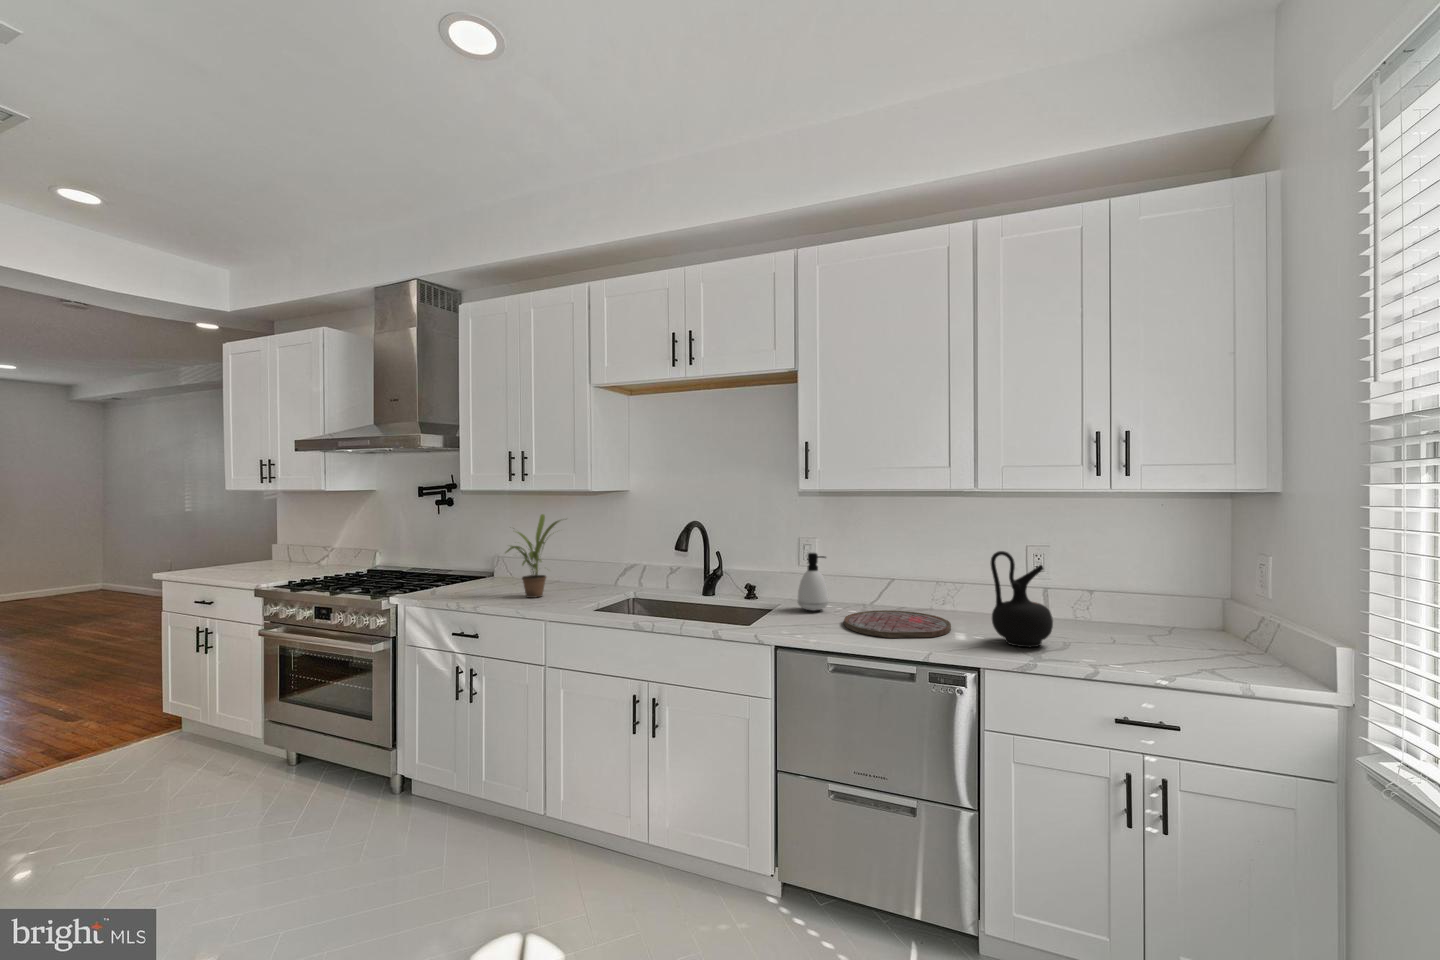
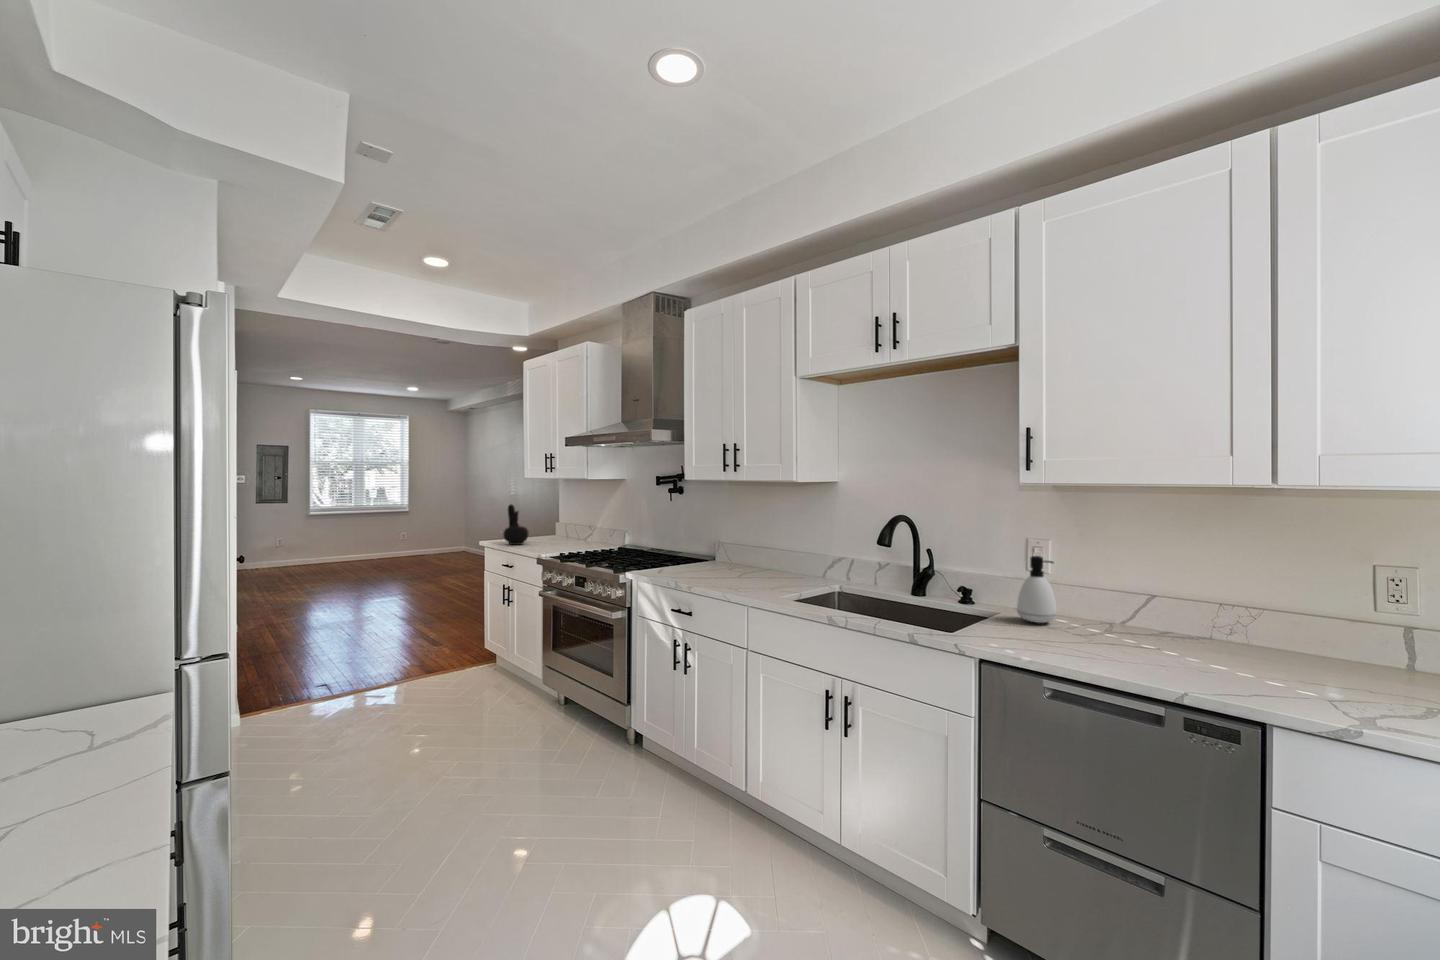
potted plant: present [506,514,560,598] -> none [717,504,774,583]
ceramic jug: present [991,551,1053,647] -> present [503,505,529,545]
cutting board: present [844,610,951,638] -> none [1072,630,1227,674]

